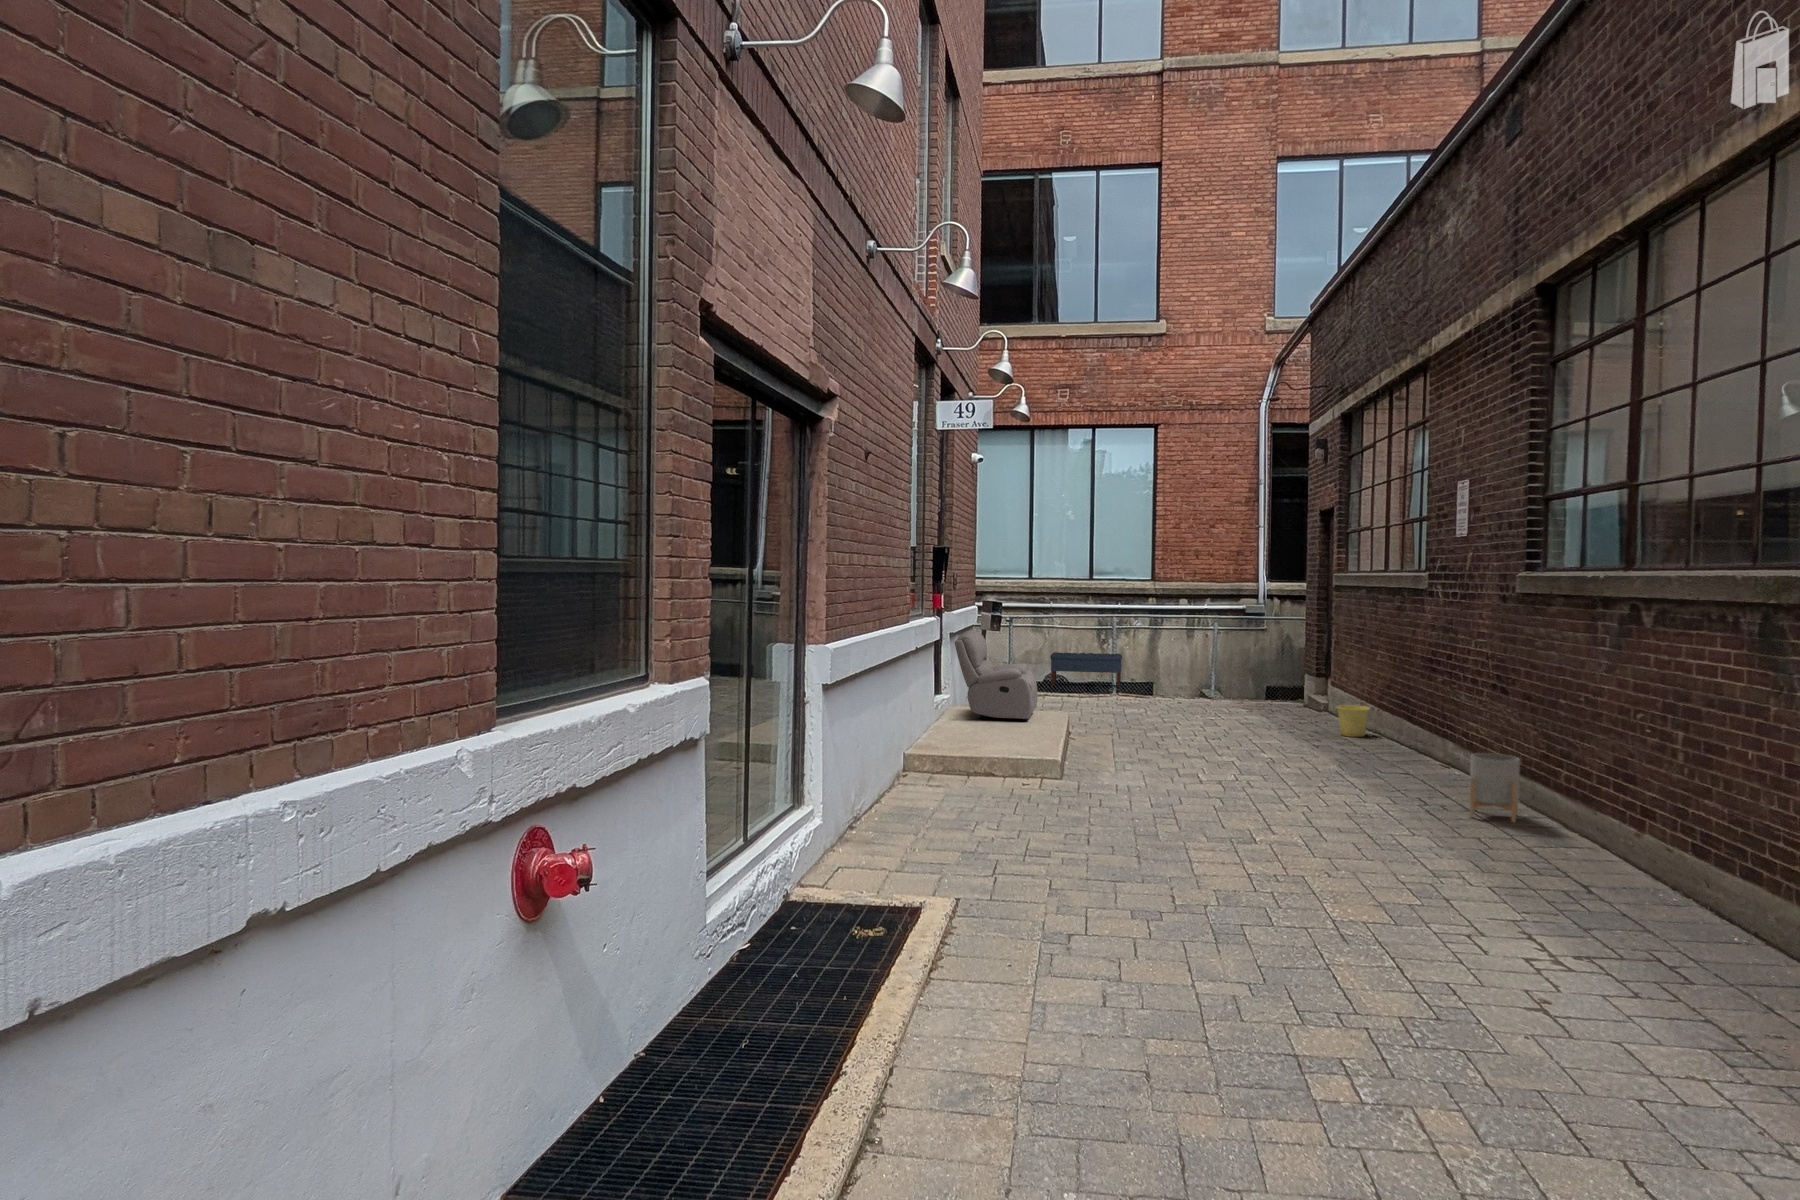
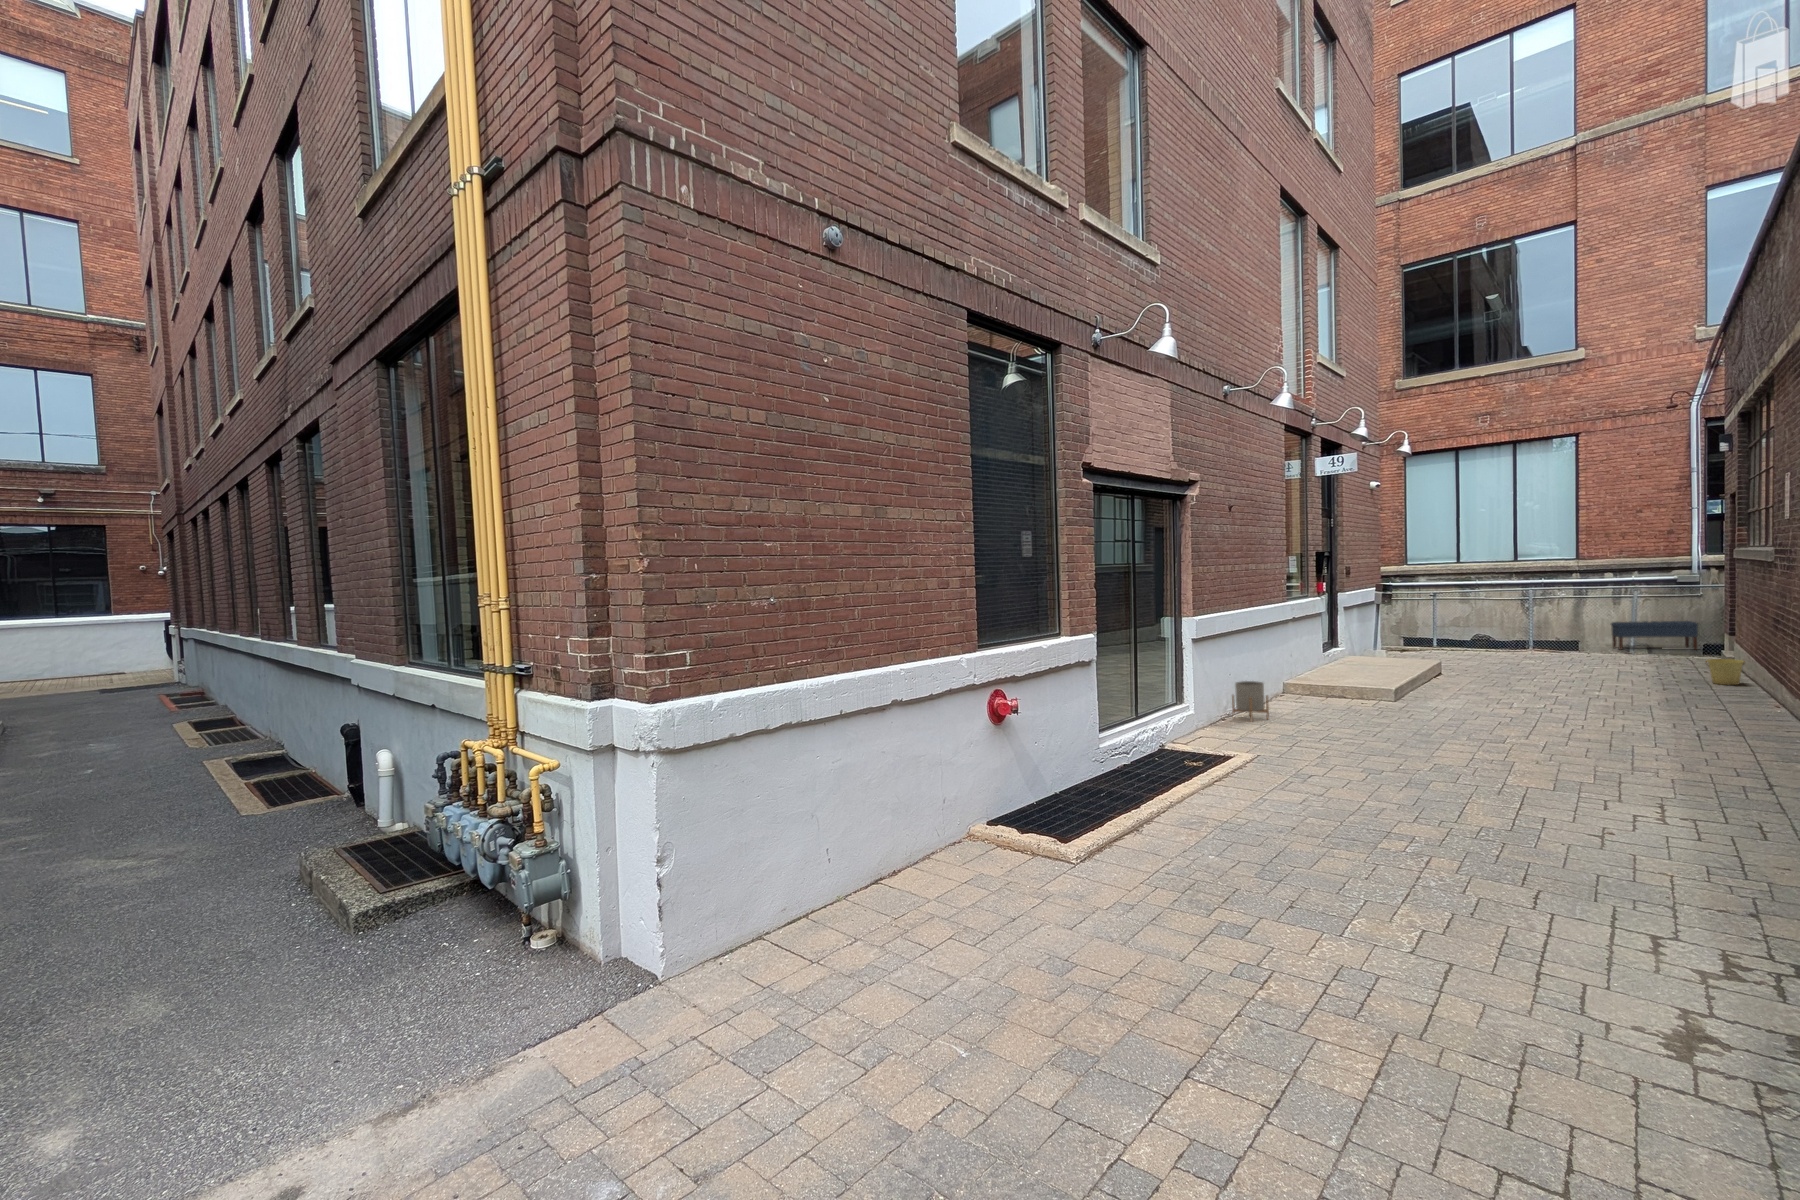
chair: present [955,630,1037,720] -> none [1356,606,1431,668]
bench: present [1050,652,1122,688] -> present [1611,621,1698,650]
planter: present [1469,753,1520,822] -> present [1232,681,1269,721]

